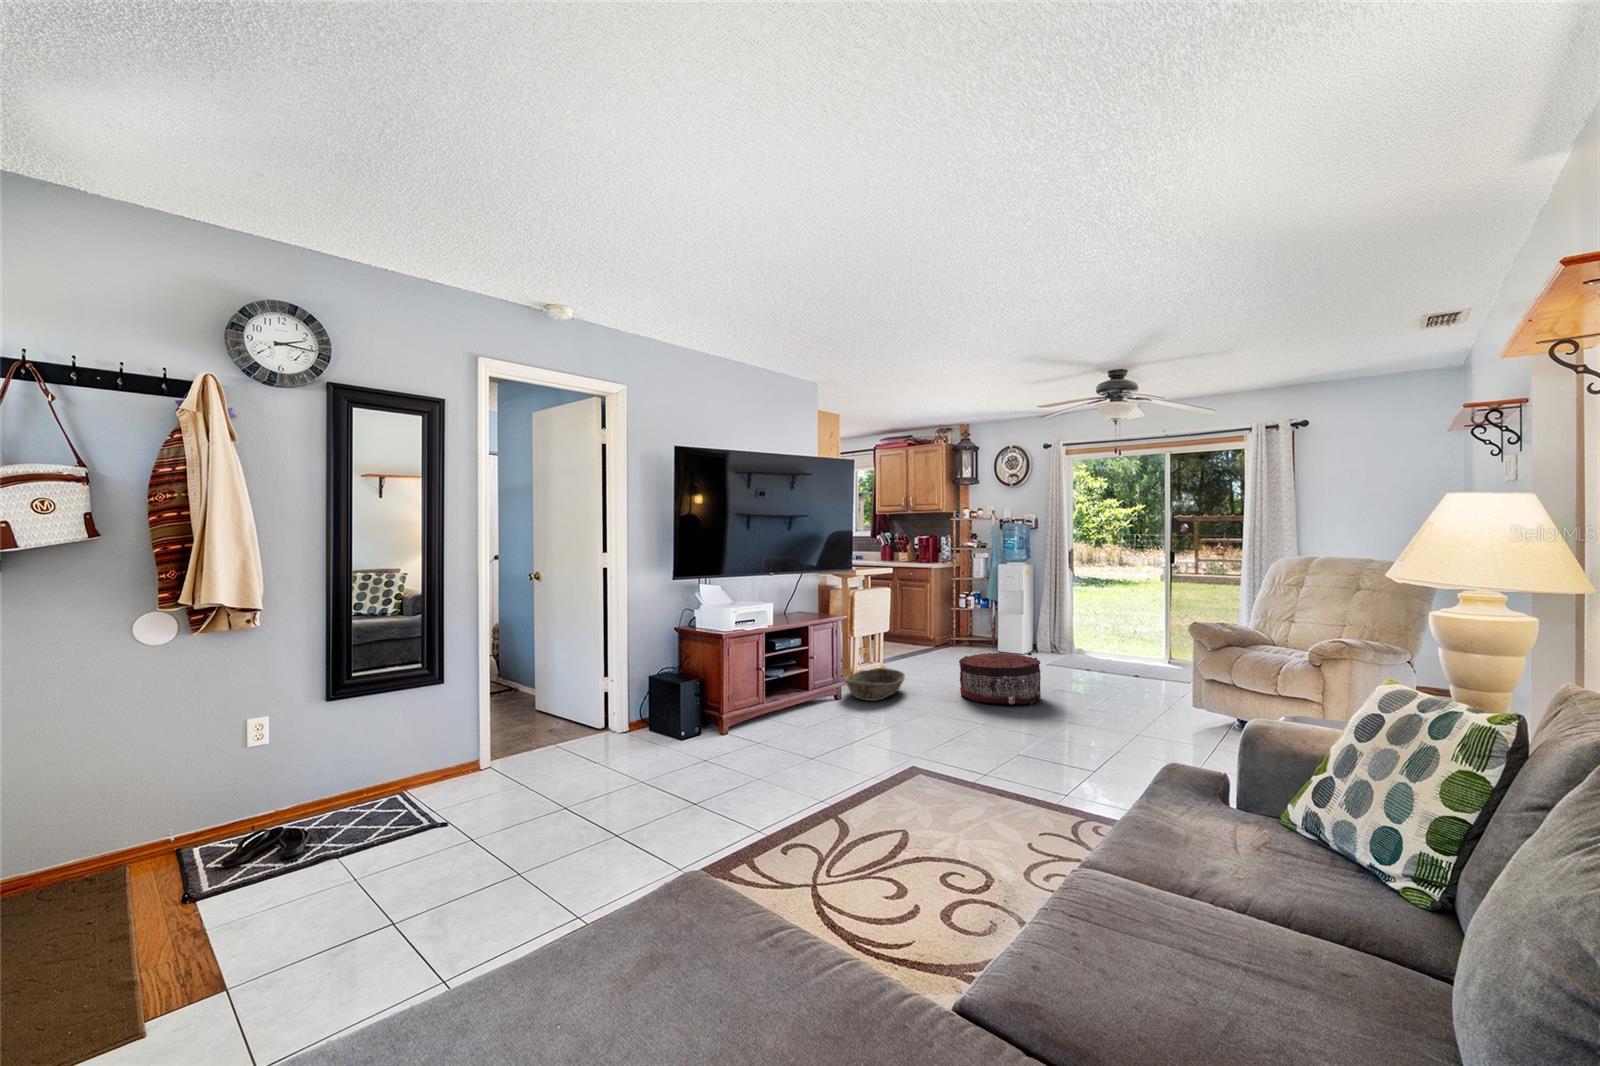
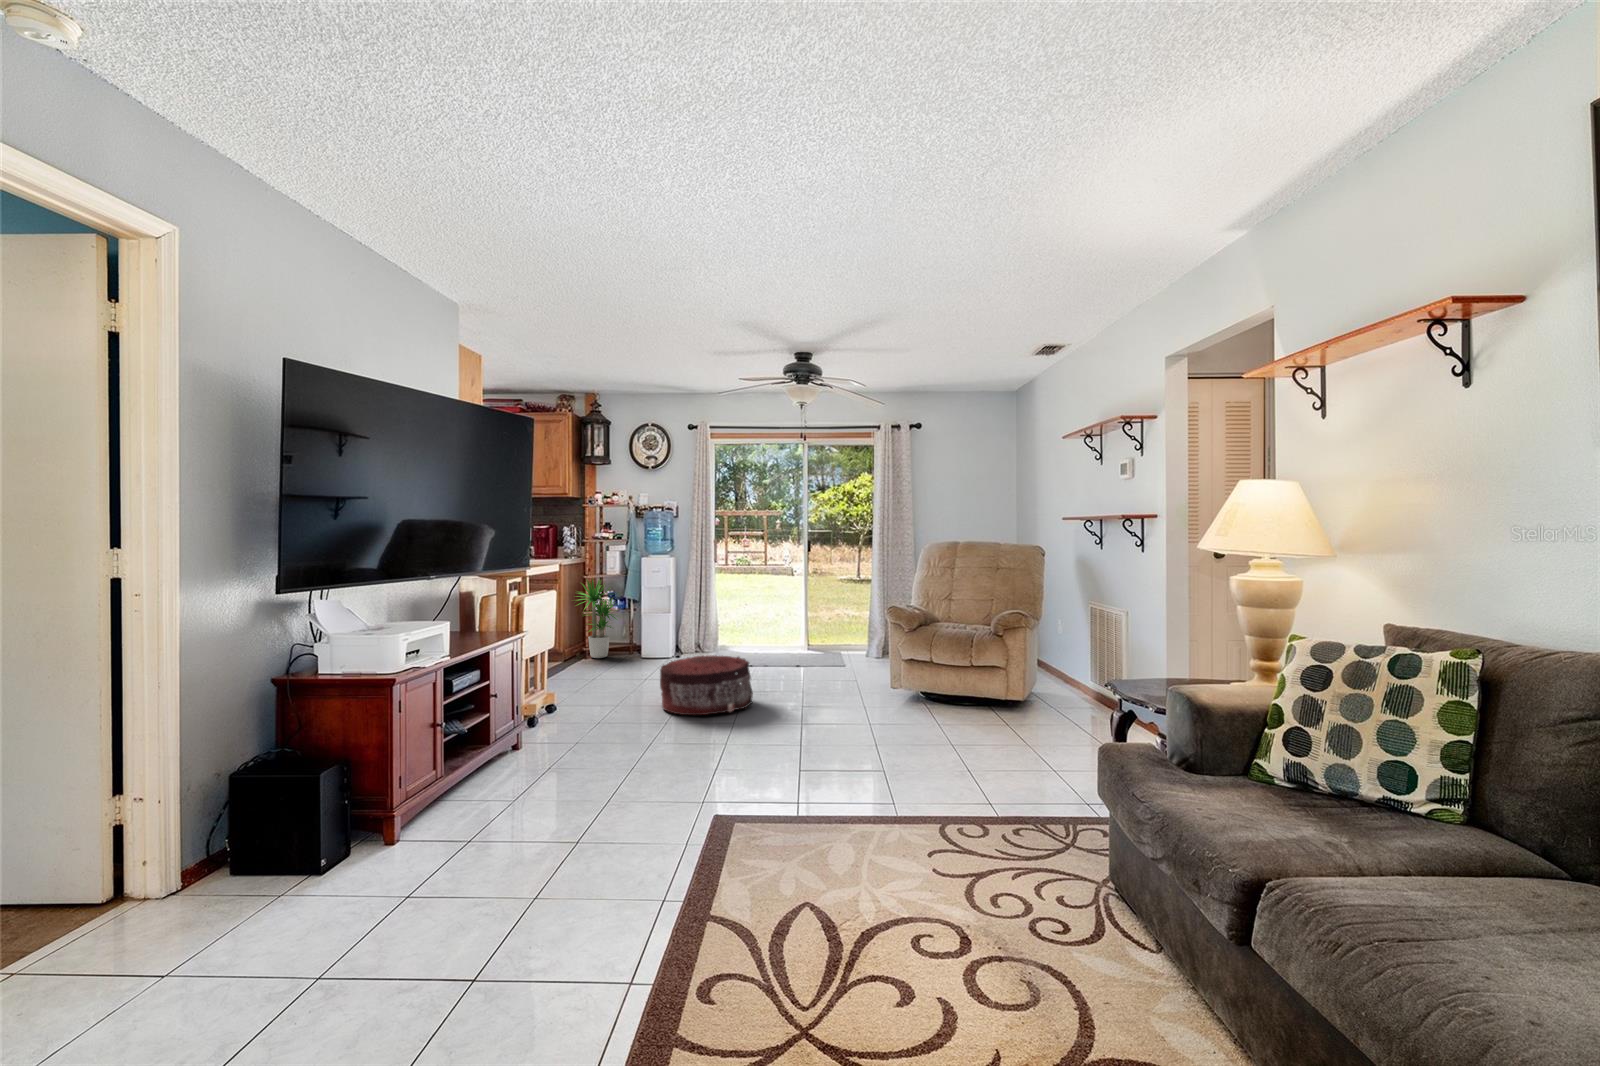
potted plant: none [937,579,982,649] -> present [578,579,617,658]
basket: present [845,668,905,701] -> none [524,693,598,740]

